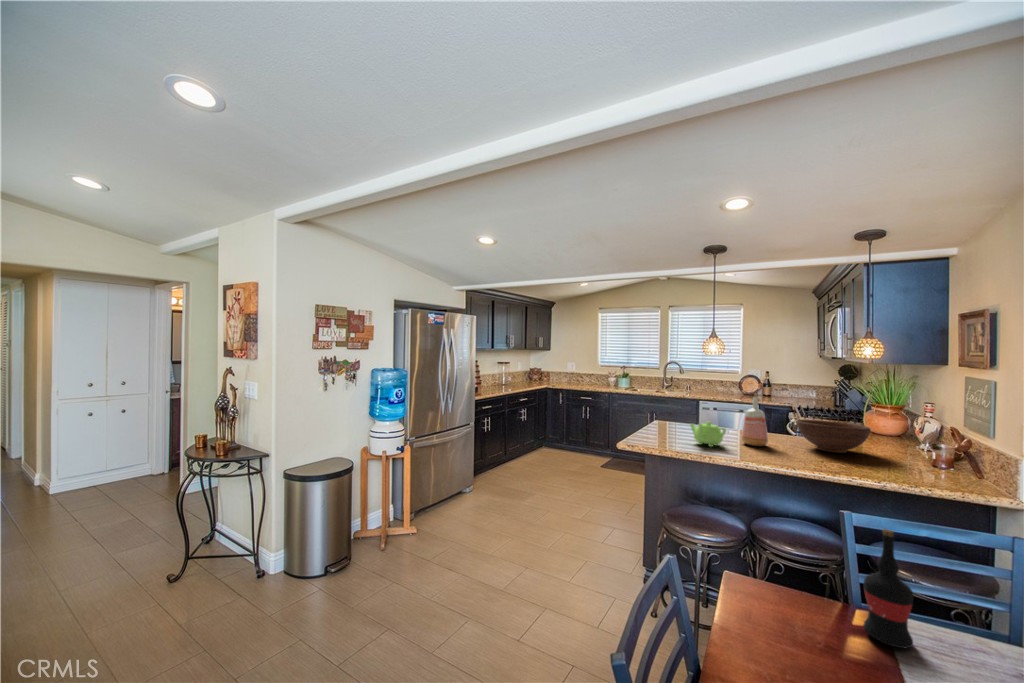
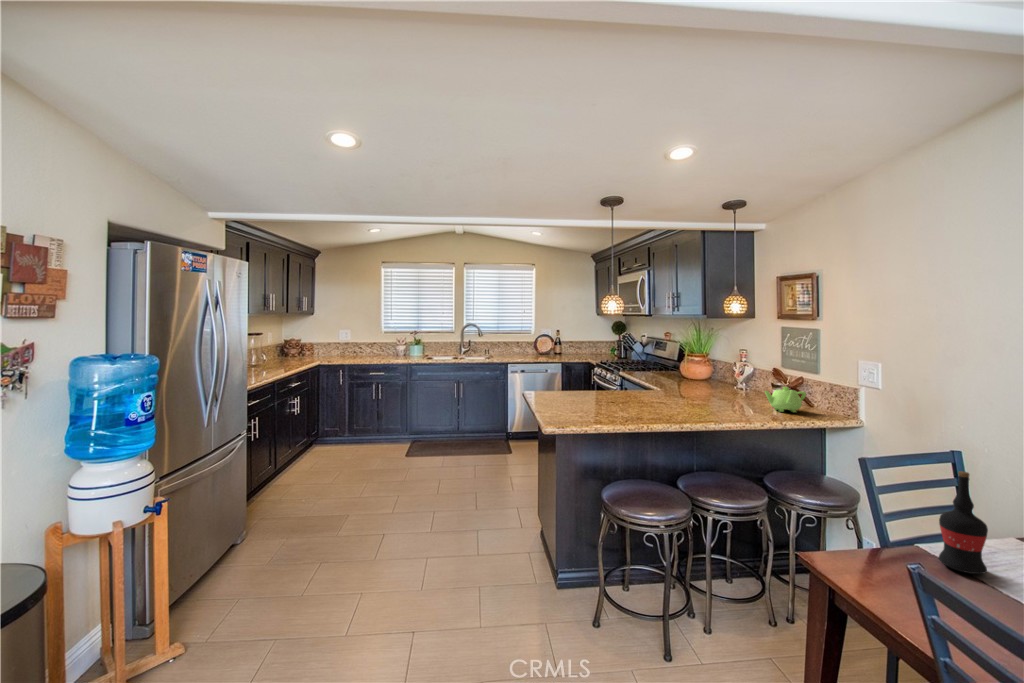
vase: present [742,397,768,446] -> none [640,358,664,406]
fruit bowl: present [797,420,870,453] -> none [674,374,732,402]
teapot: present [690,422,726,447] -> present [765,387,806,412]

